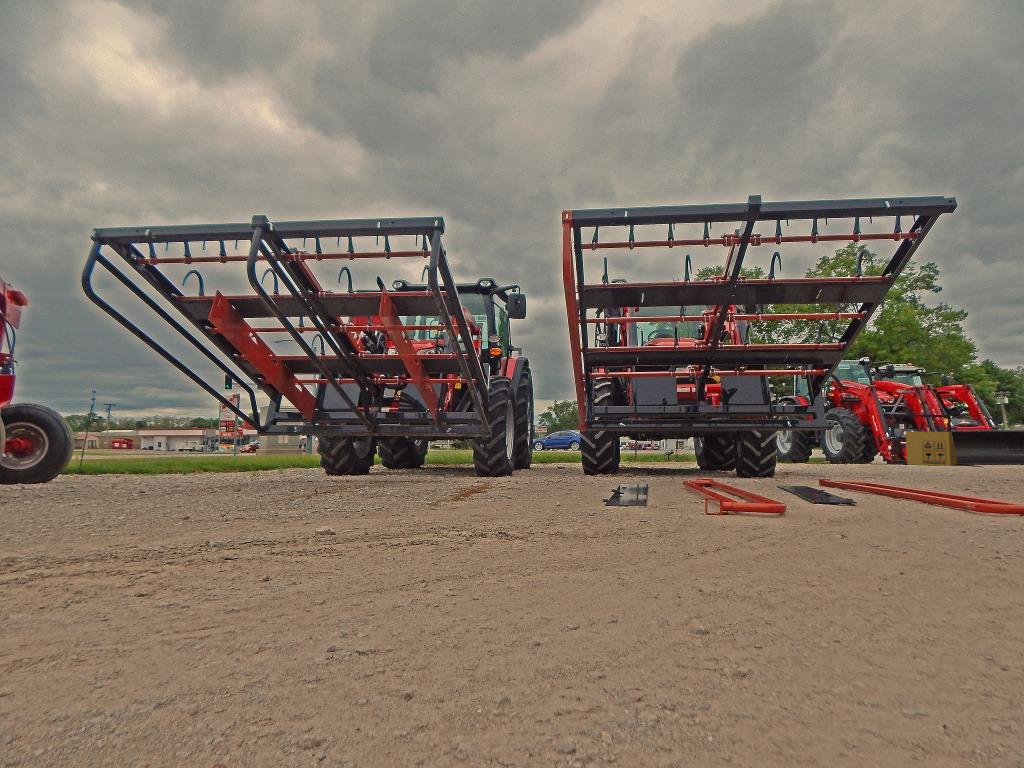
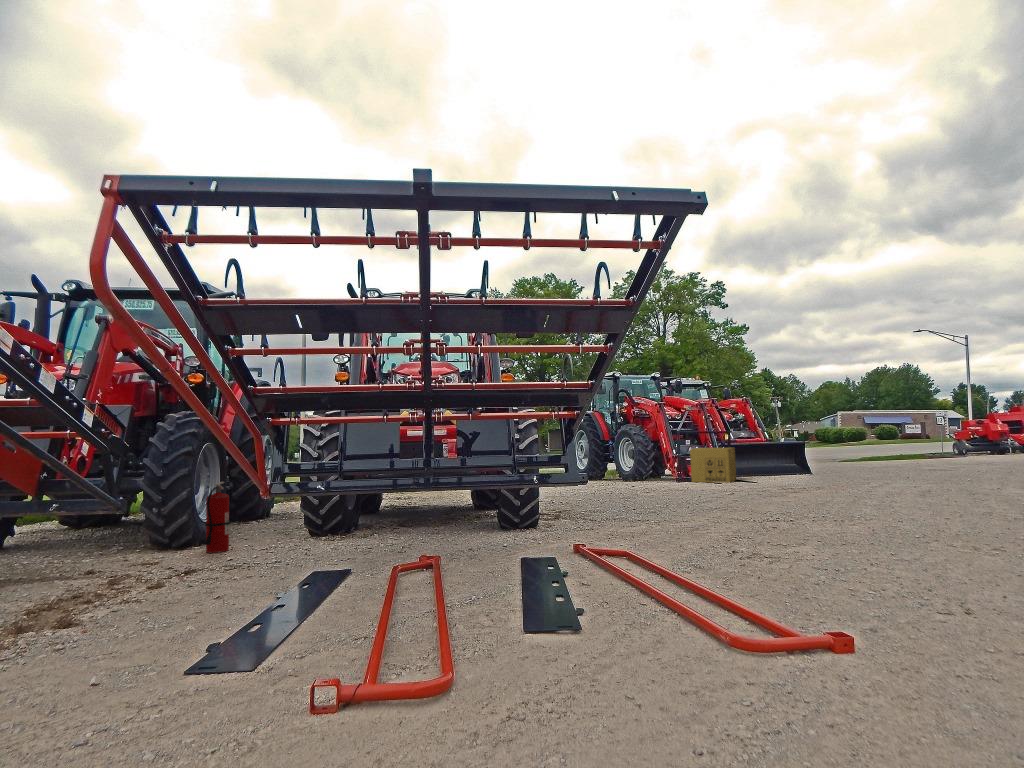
fire extinguisher: none [516,427,532,479] -> present [205,482,230,553]

